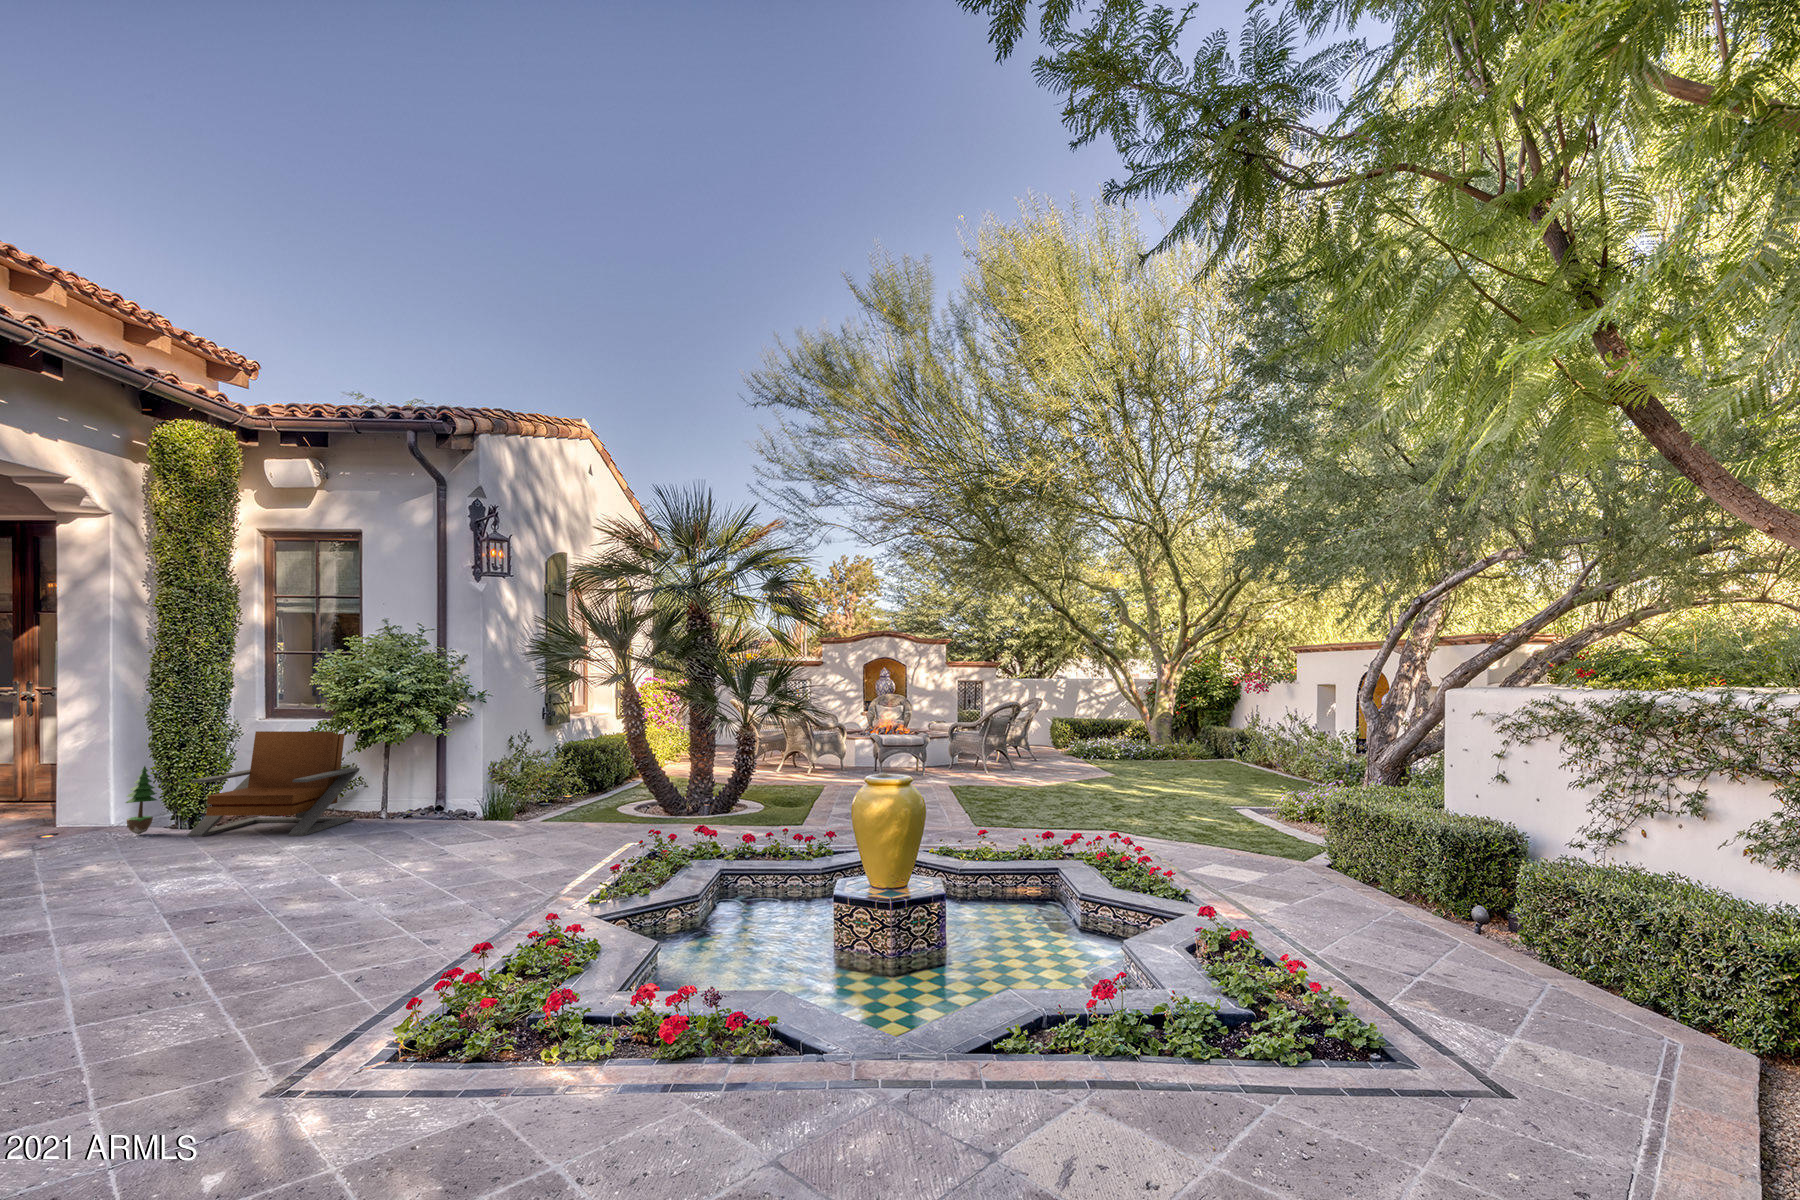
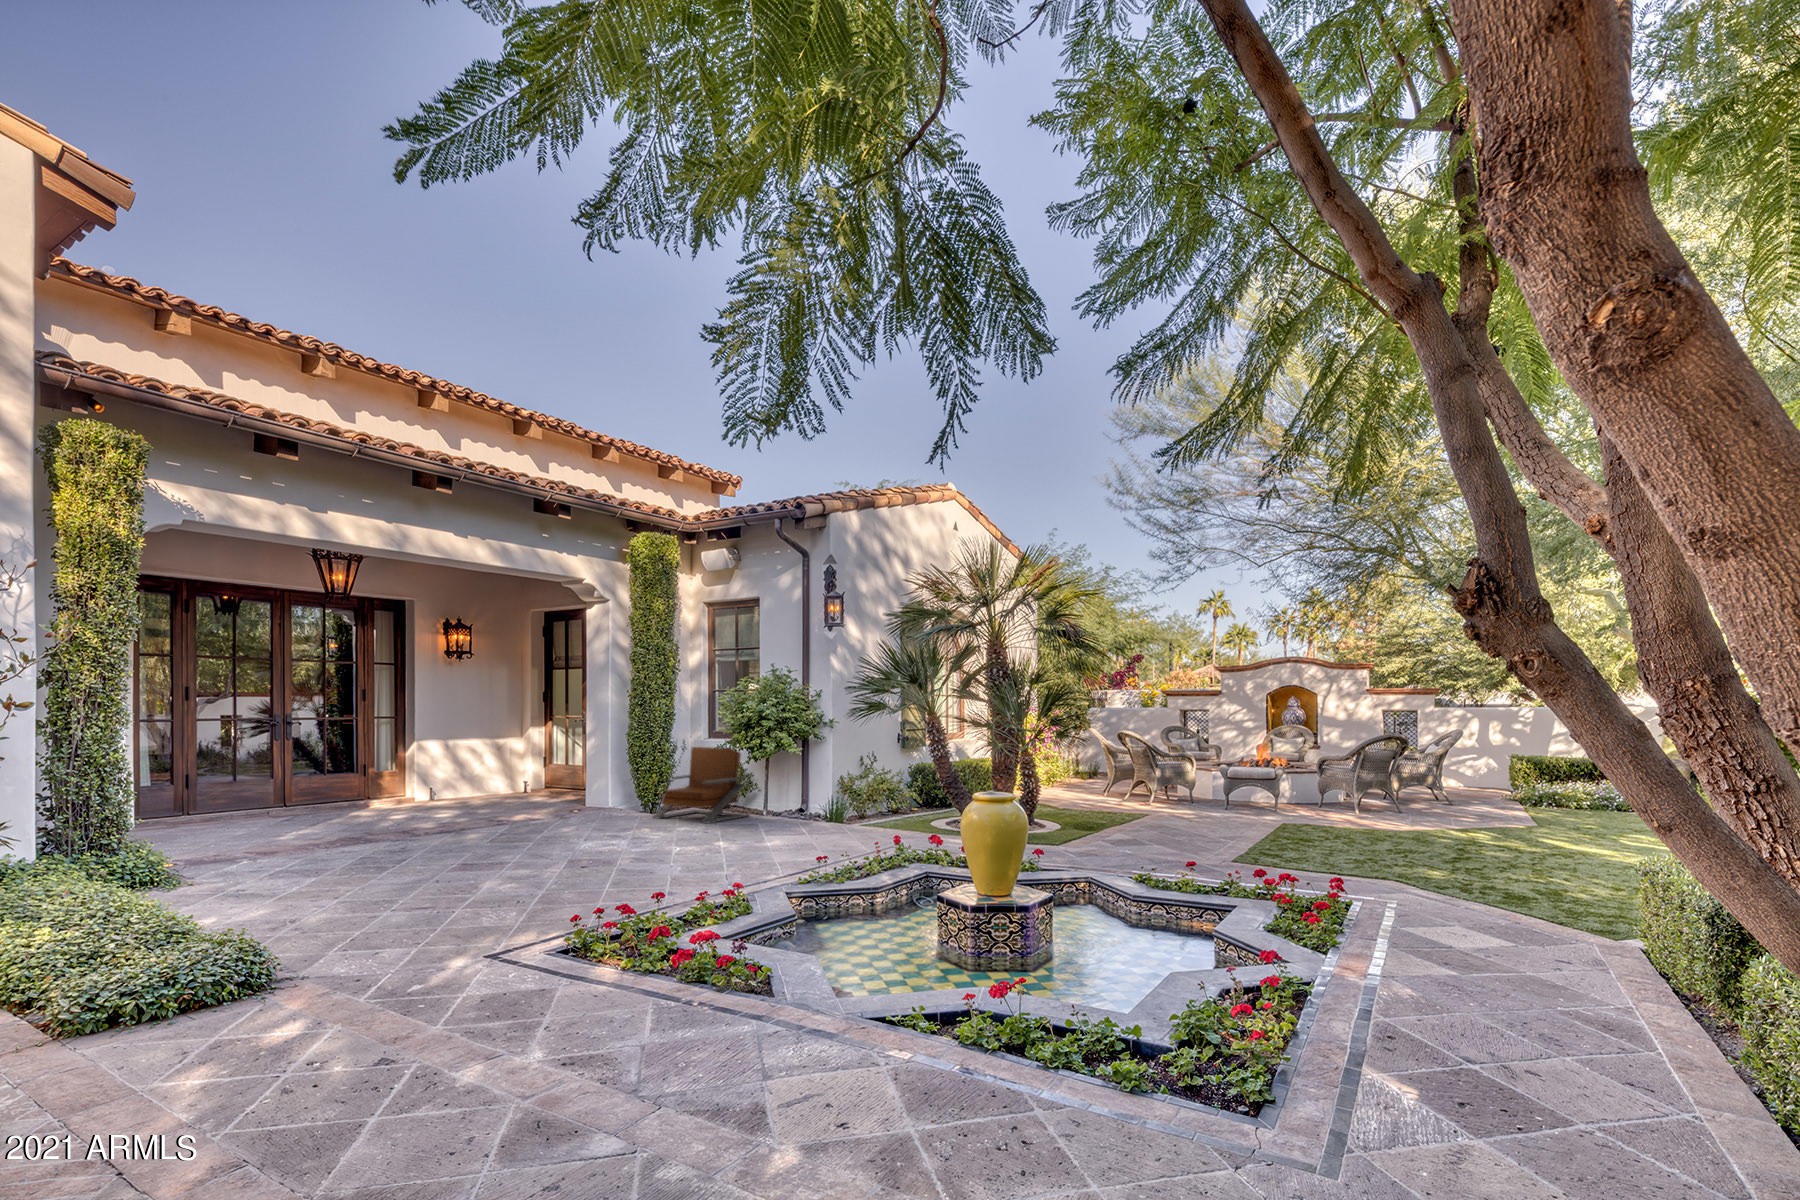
potted tree: present [126,766,157,835] -> none [624,768,641,815]

